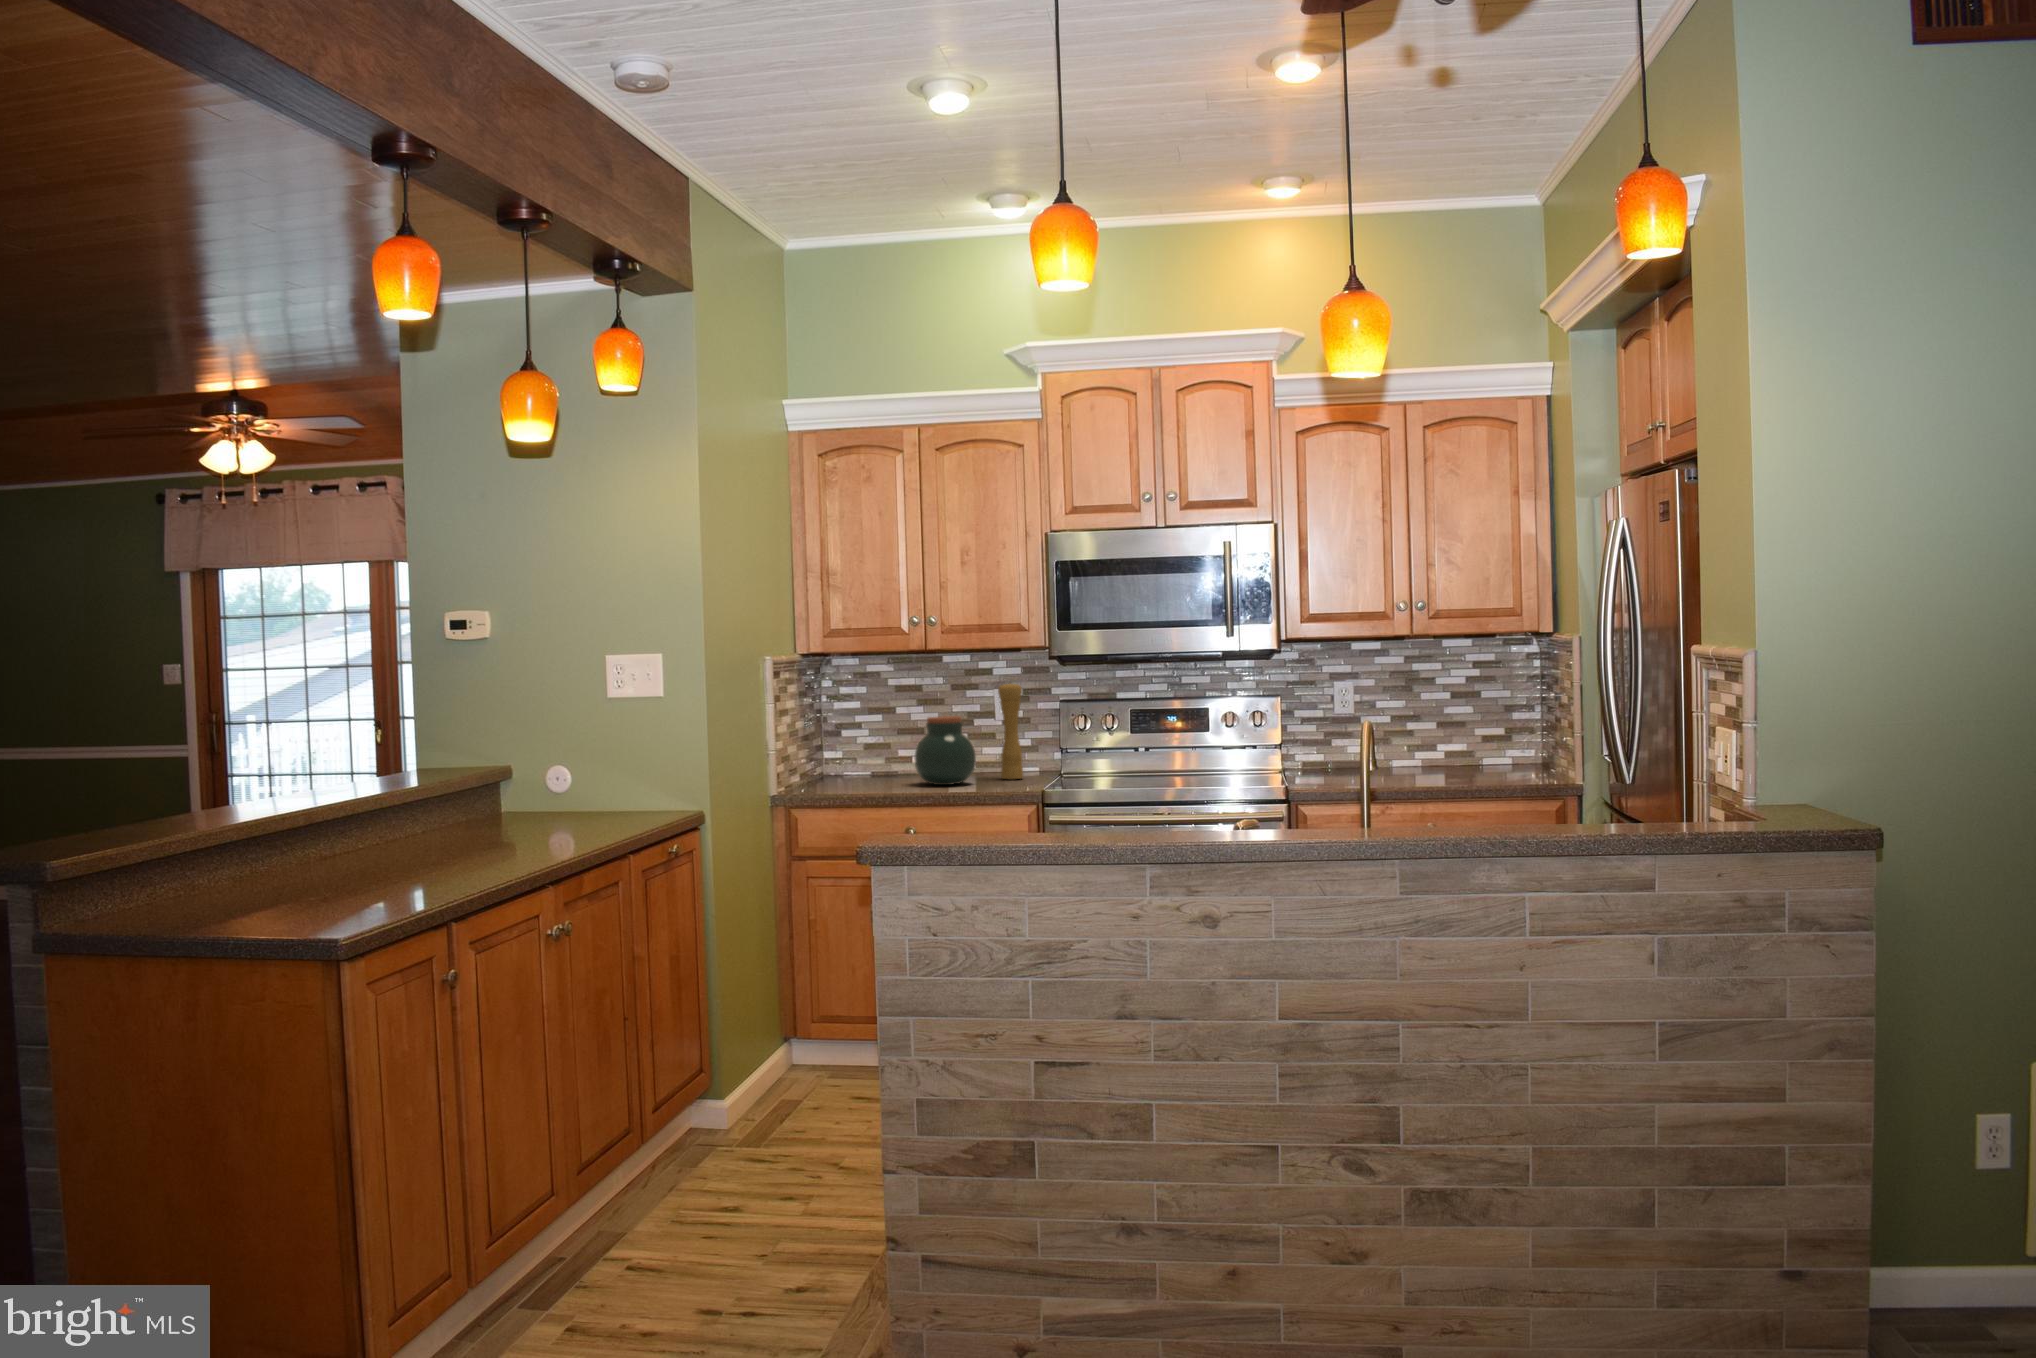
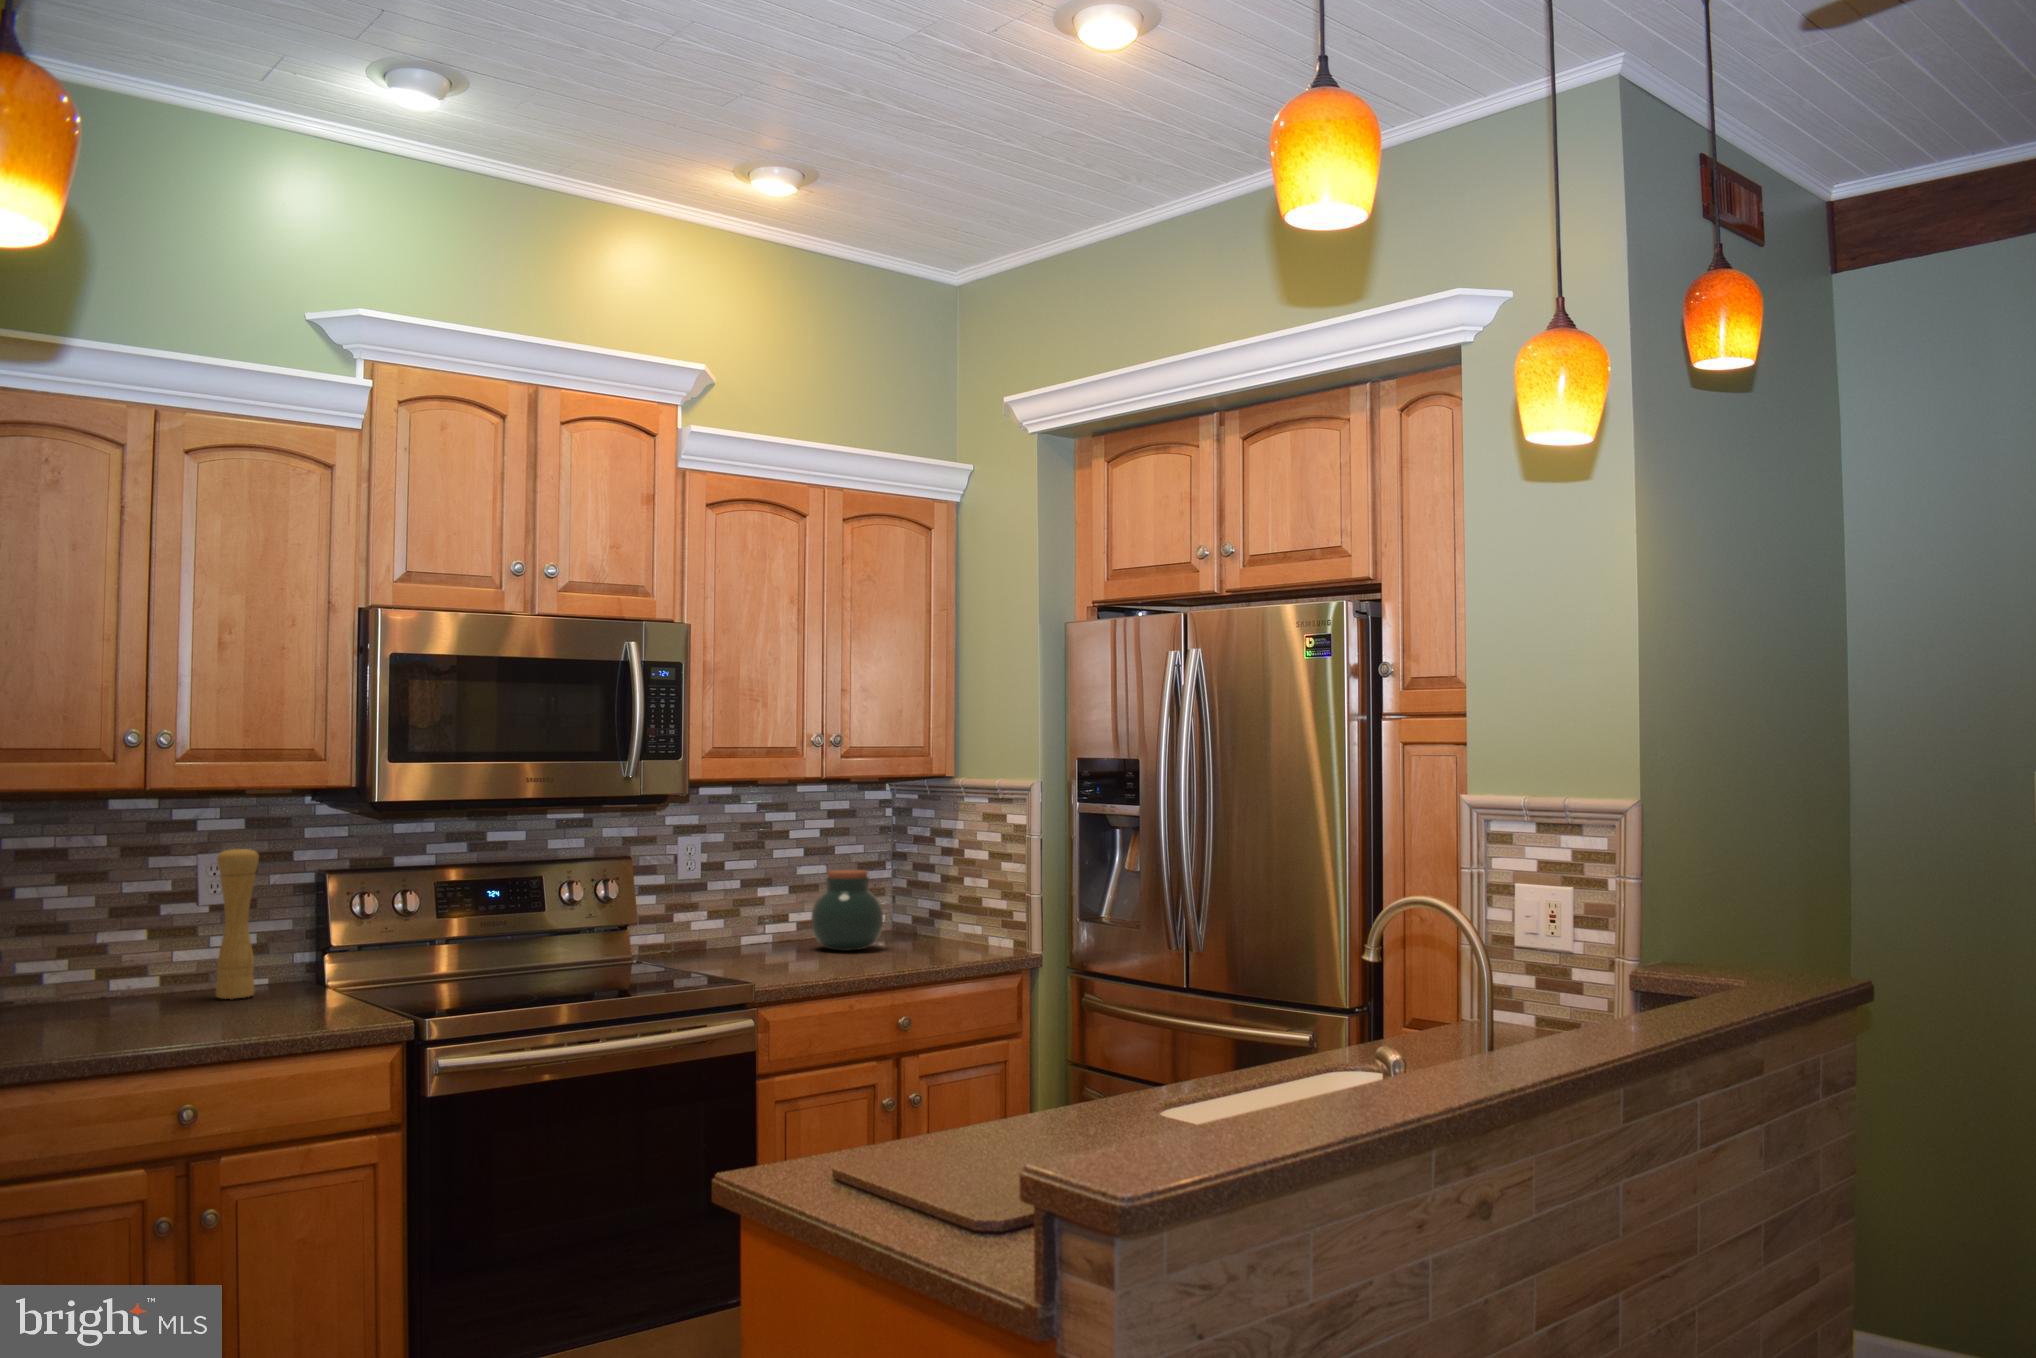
jar: present [915,716,976,785] -> present [811,869,883,951]

